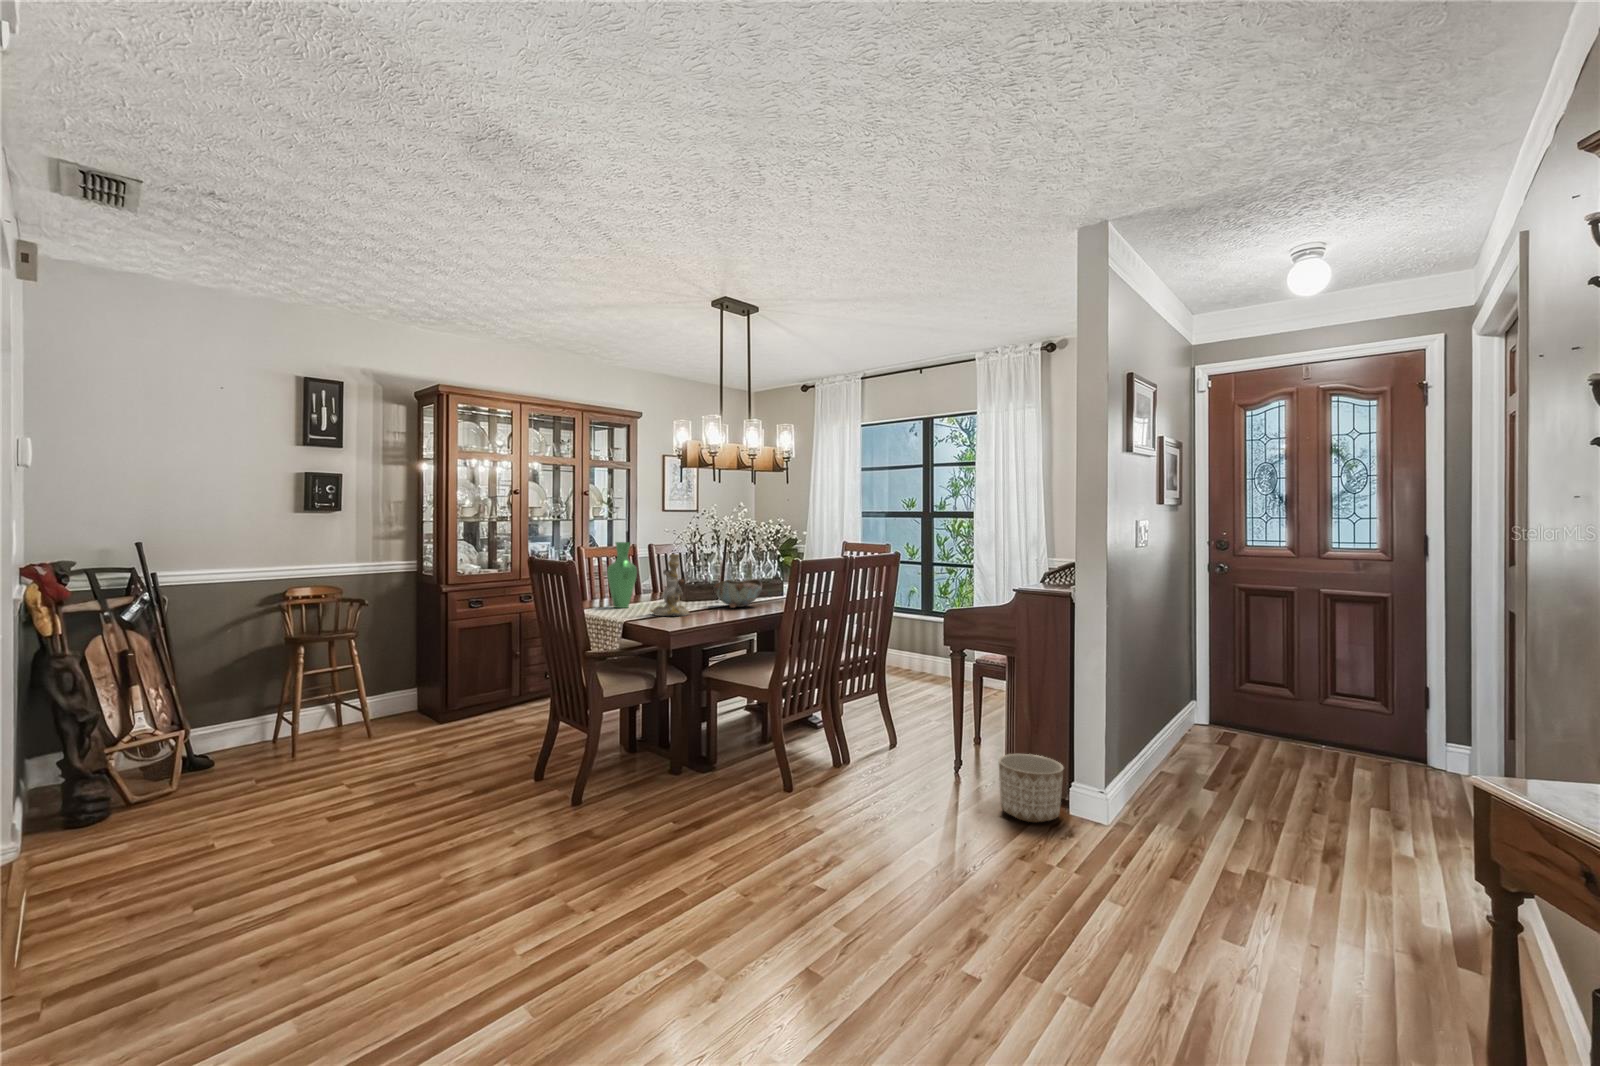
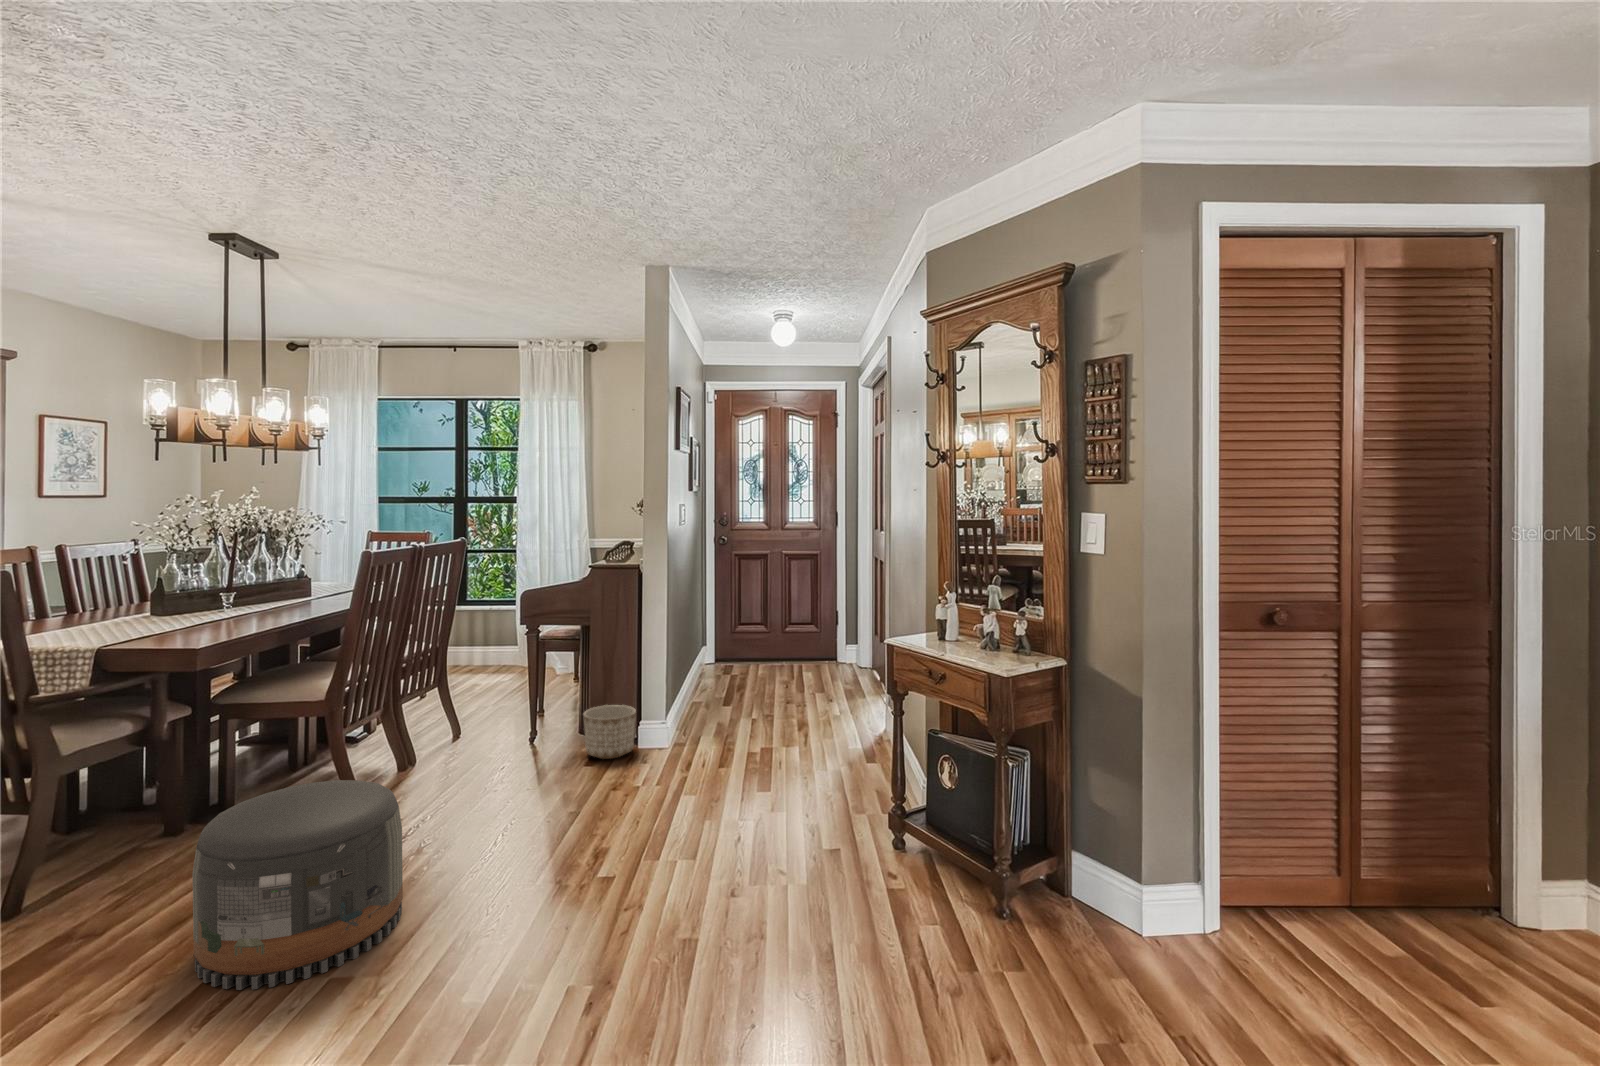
vase: present [607,542,637,608] -> none [58,541,113,627]
candlestick: present [650,554,689,616] -> none [157,555,220,630]
bowl: present [714,579,762,608] -> none [238,575,306,611]
pouf: none [577,770,751,972] -> present [192,780,403,990]

